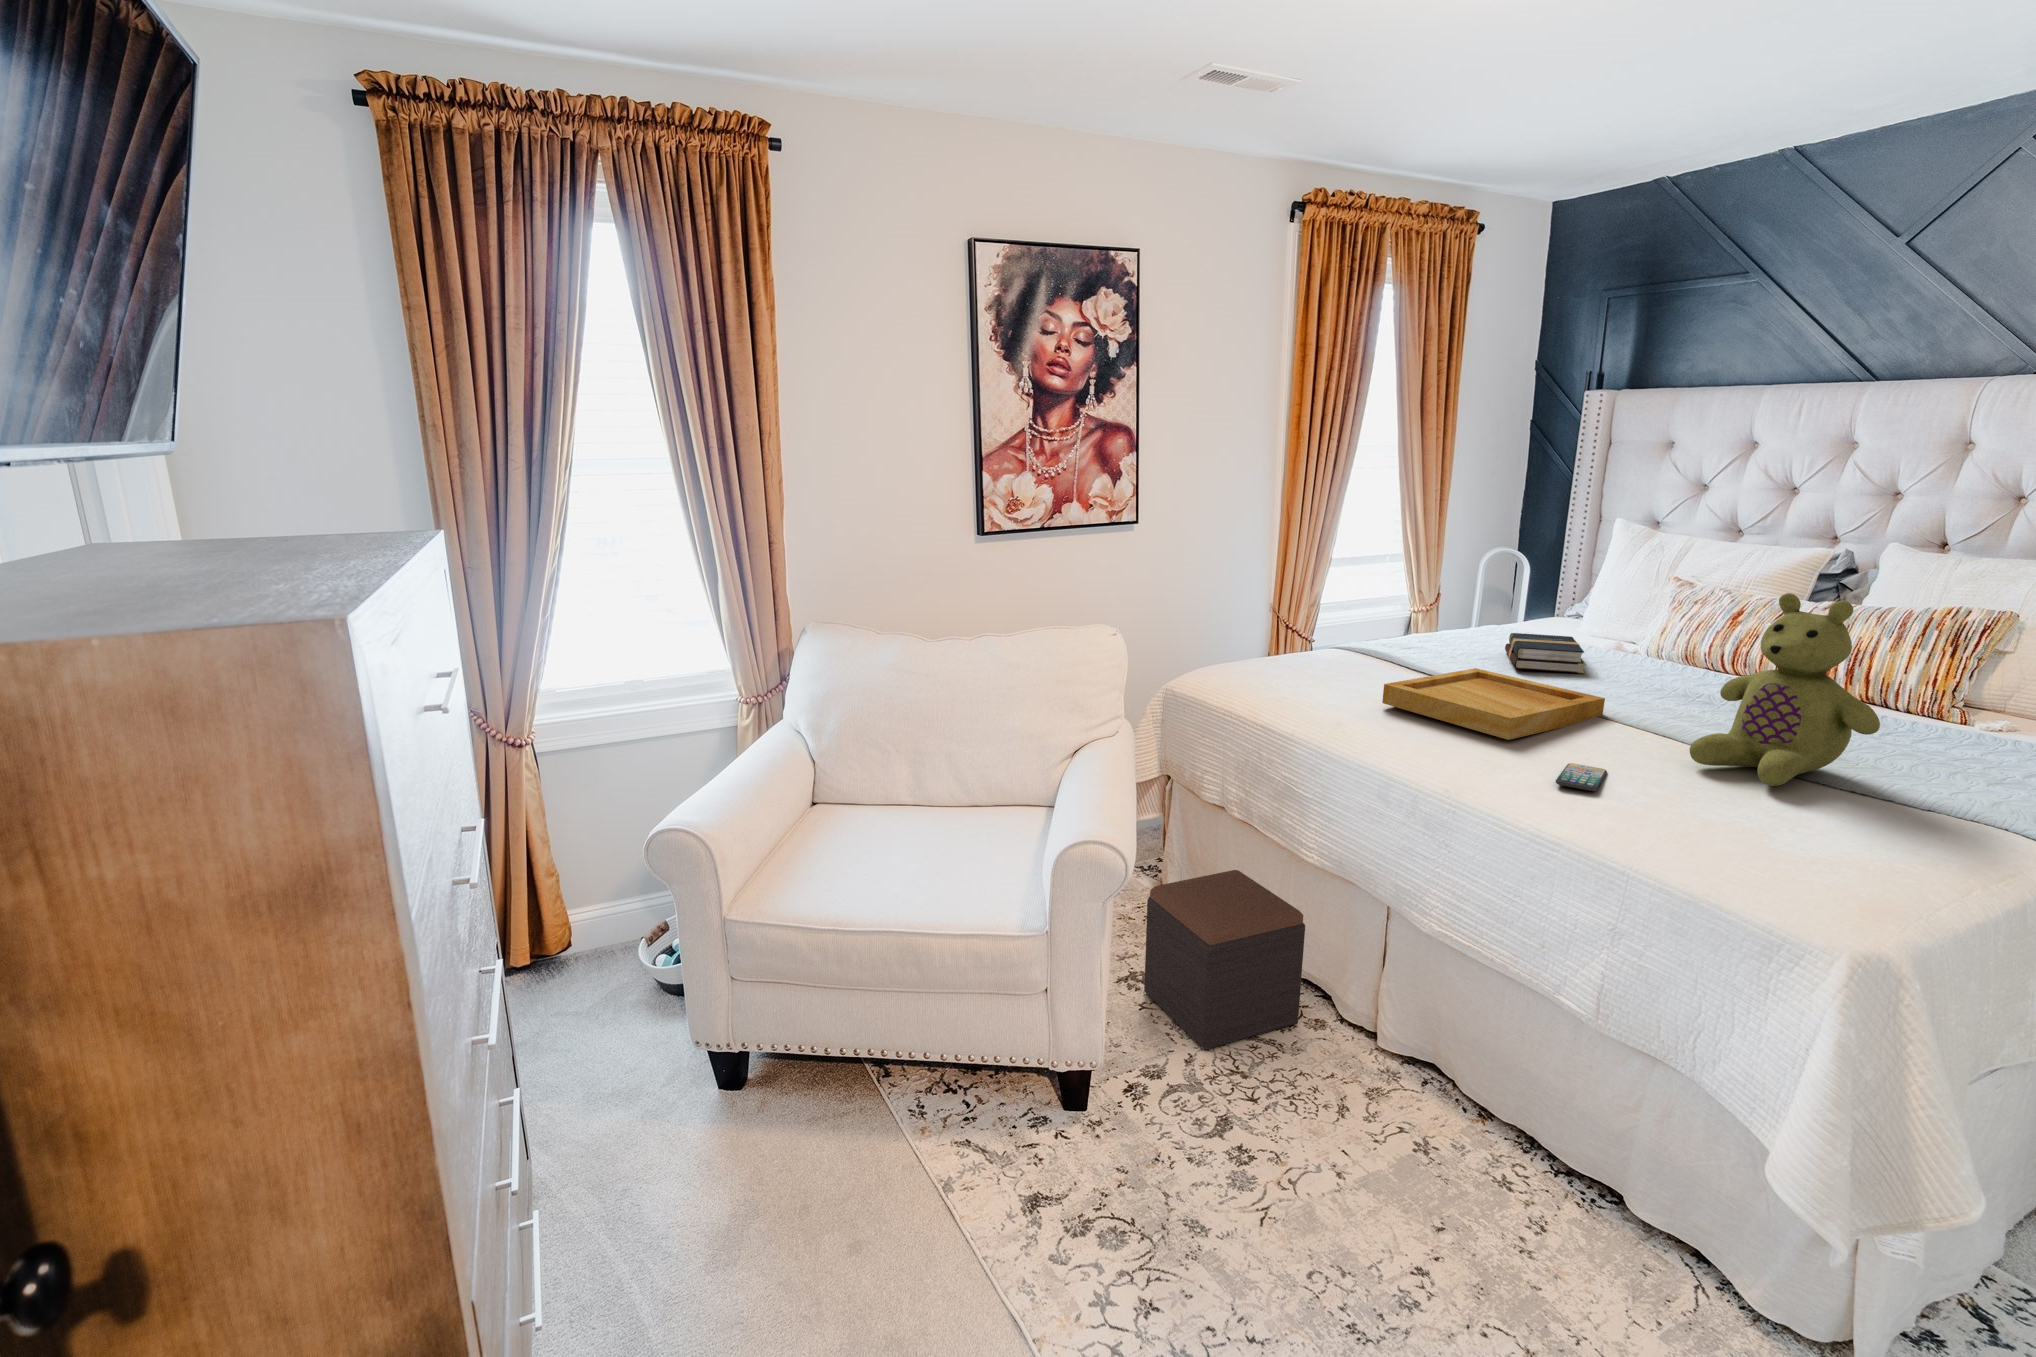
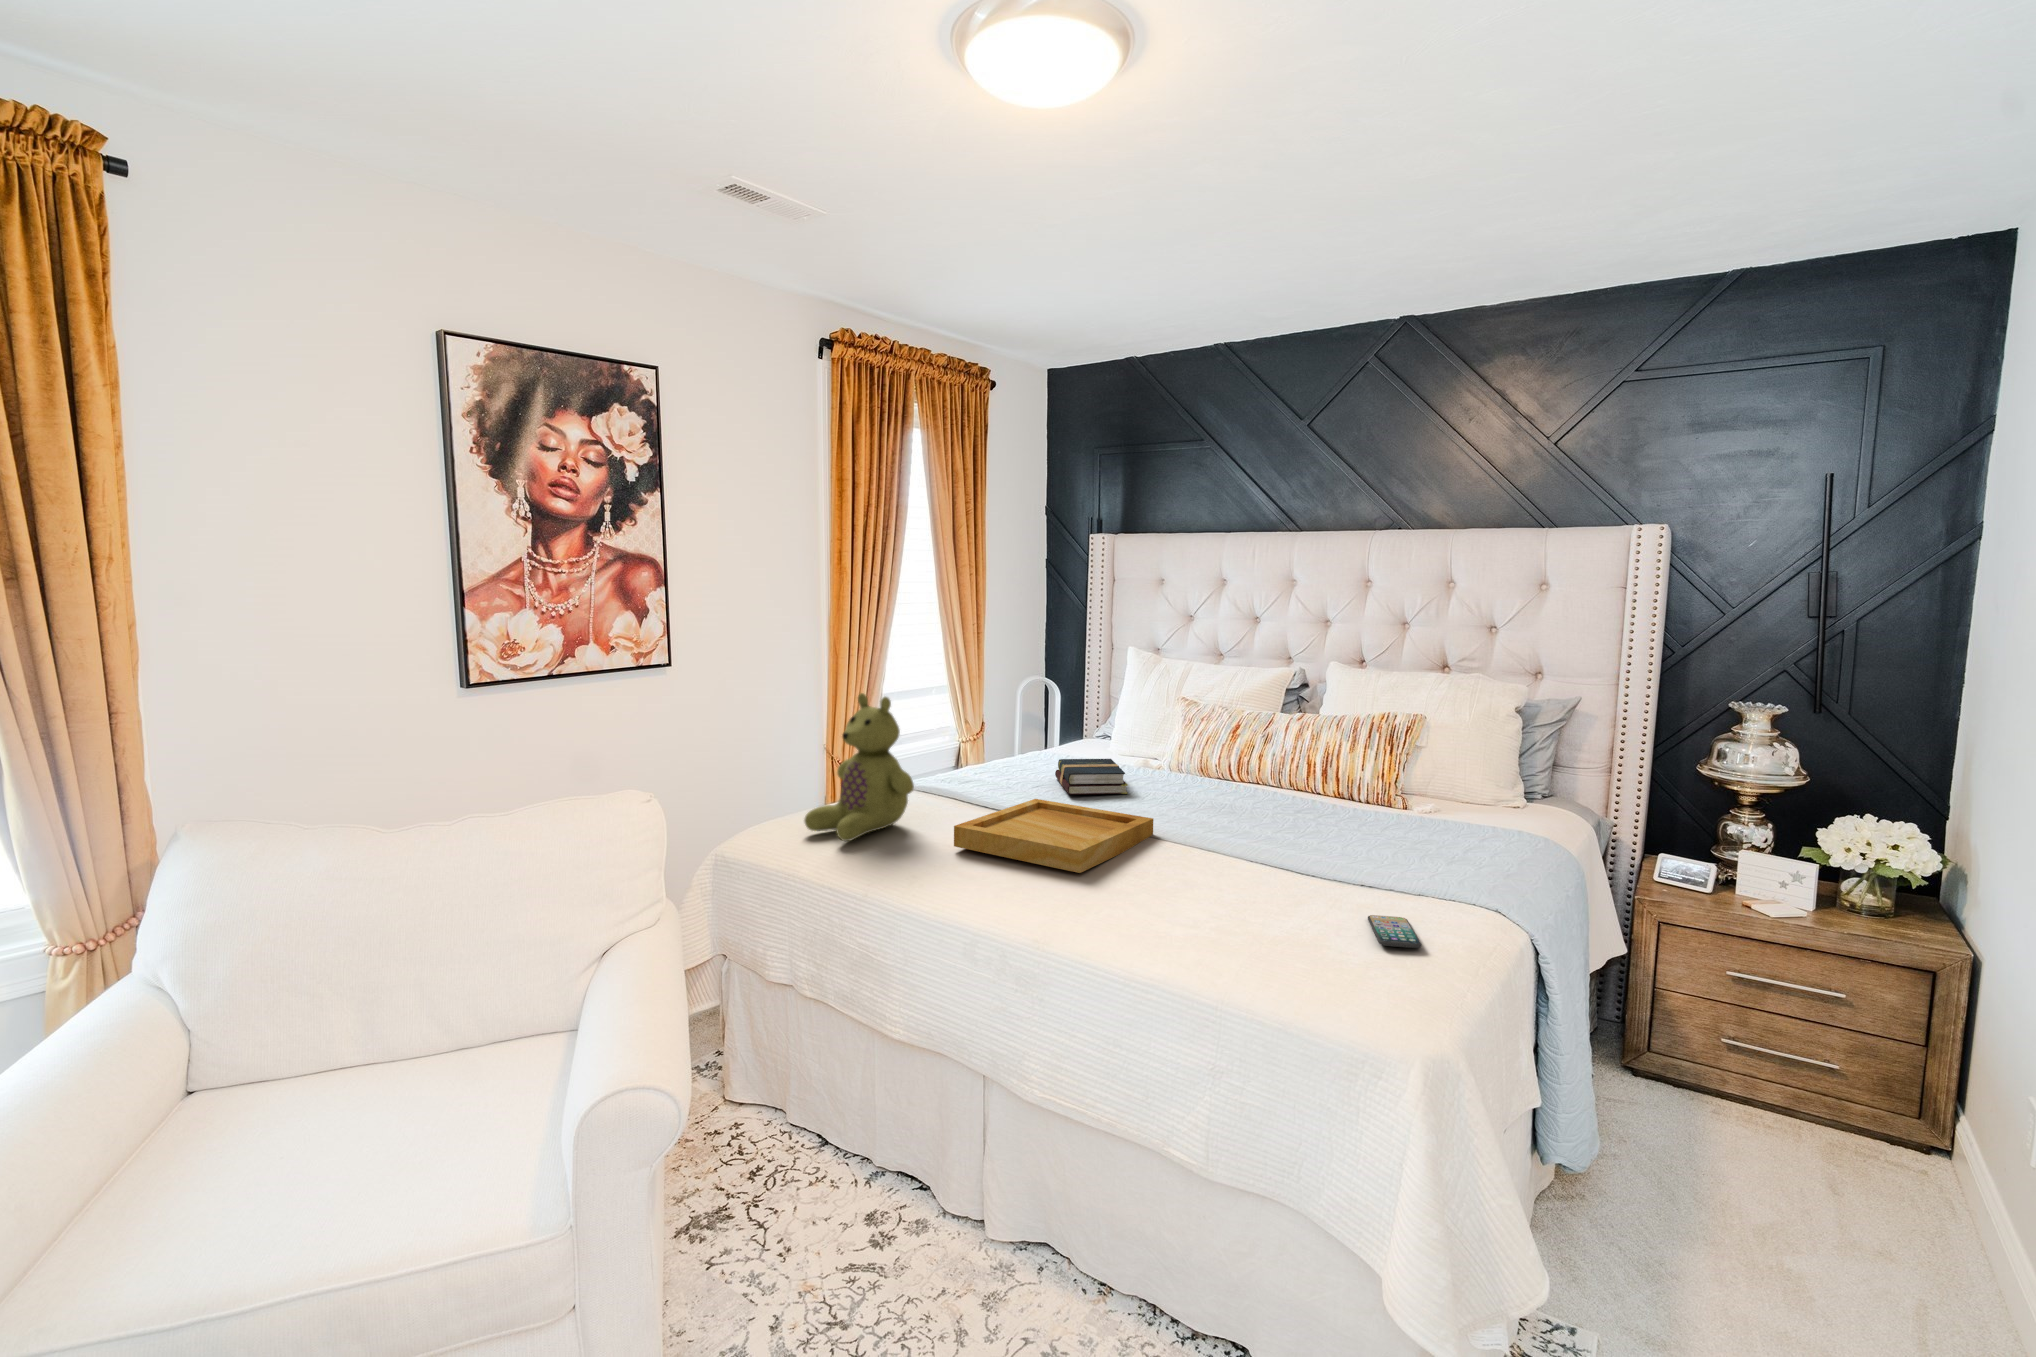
stuffed bear: present [1689,593,1880,786] -> present [804,693,914,841]
smartphone: present [1556,763,1607,791] -> present [1368,915,1421,948]
footstool: present [1144,870,1305,1050] -> none [709,1061,898,1304]

